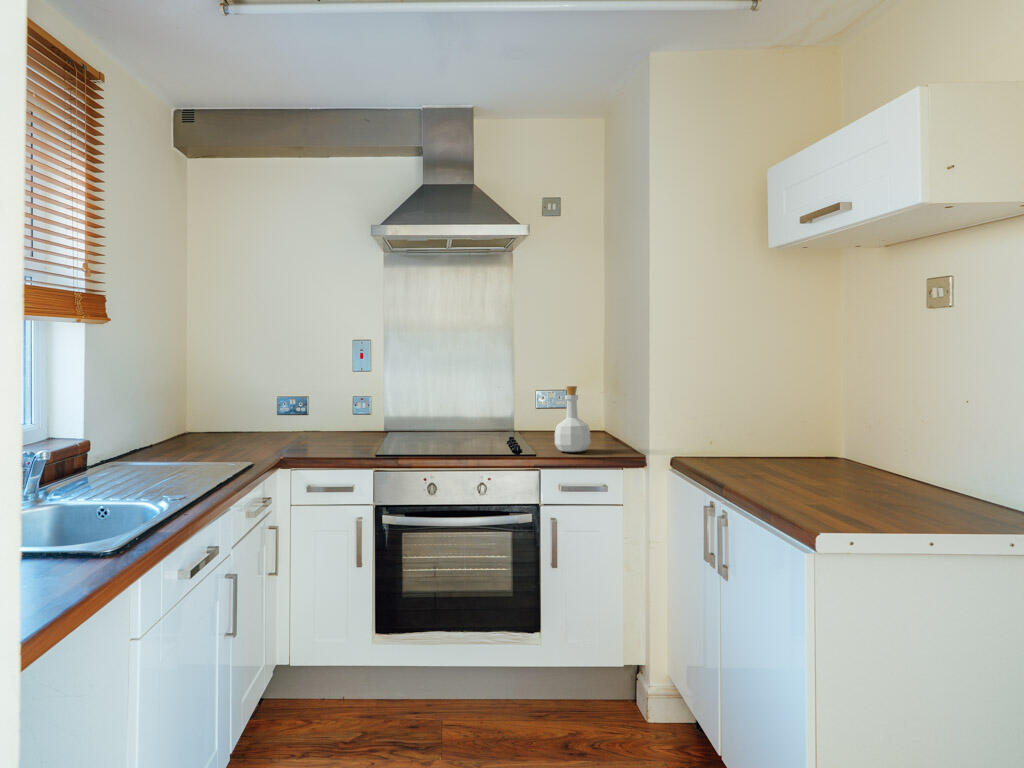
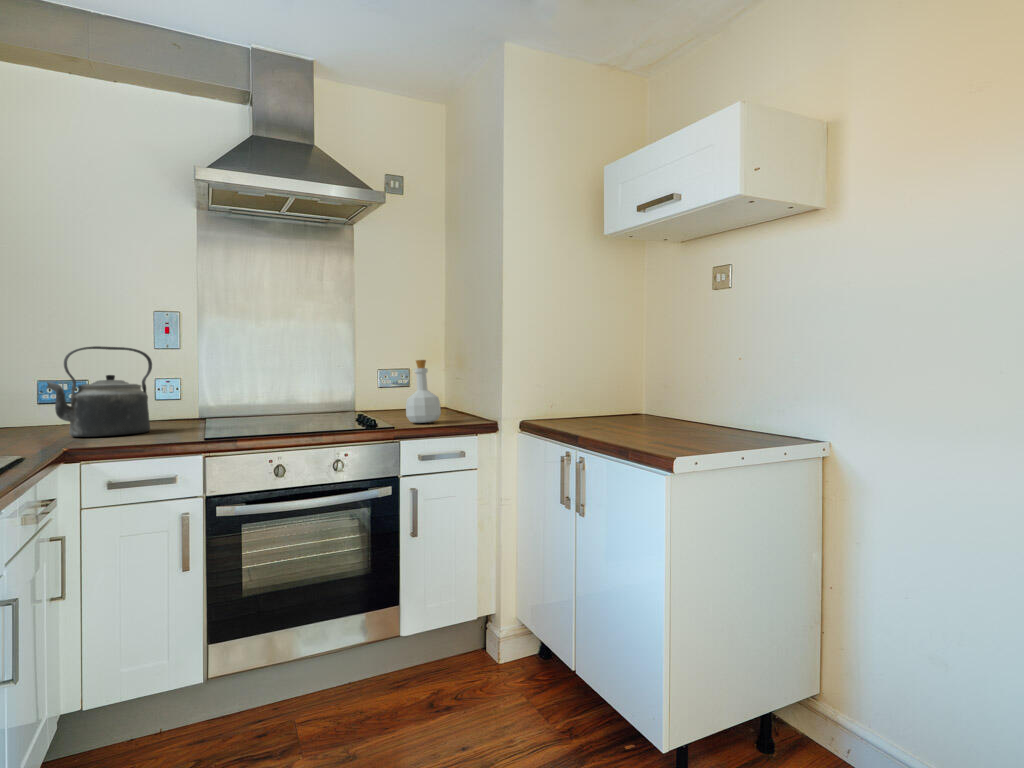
kettle: none [276,372,348,446] -> present [47,346,152,437]

